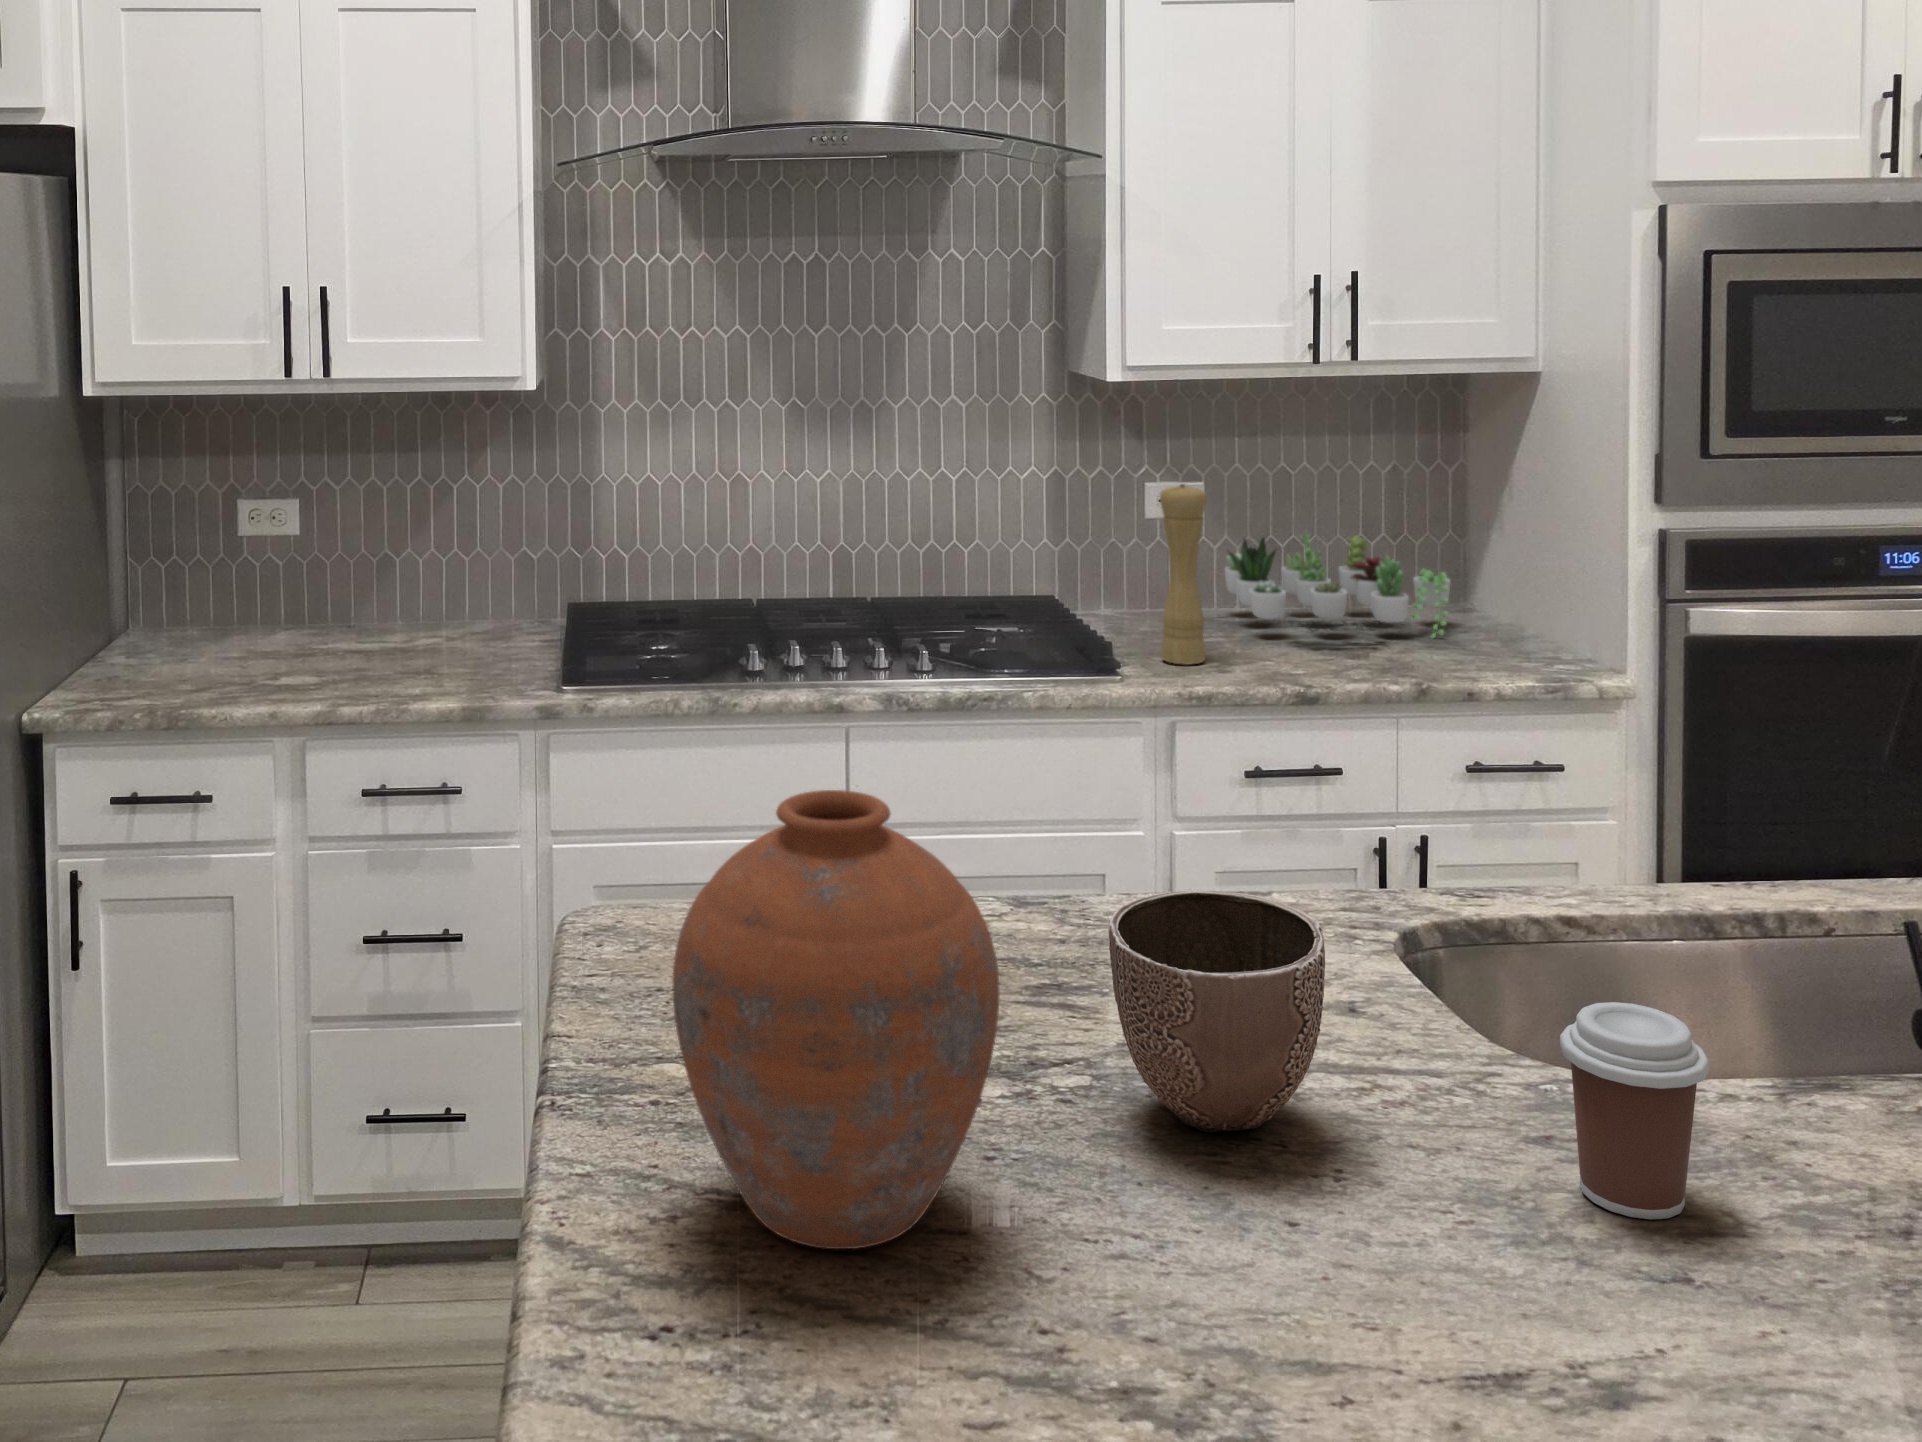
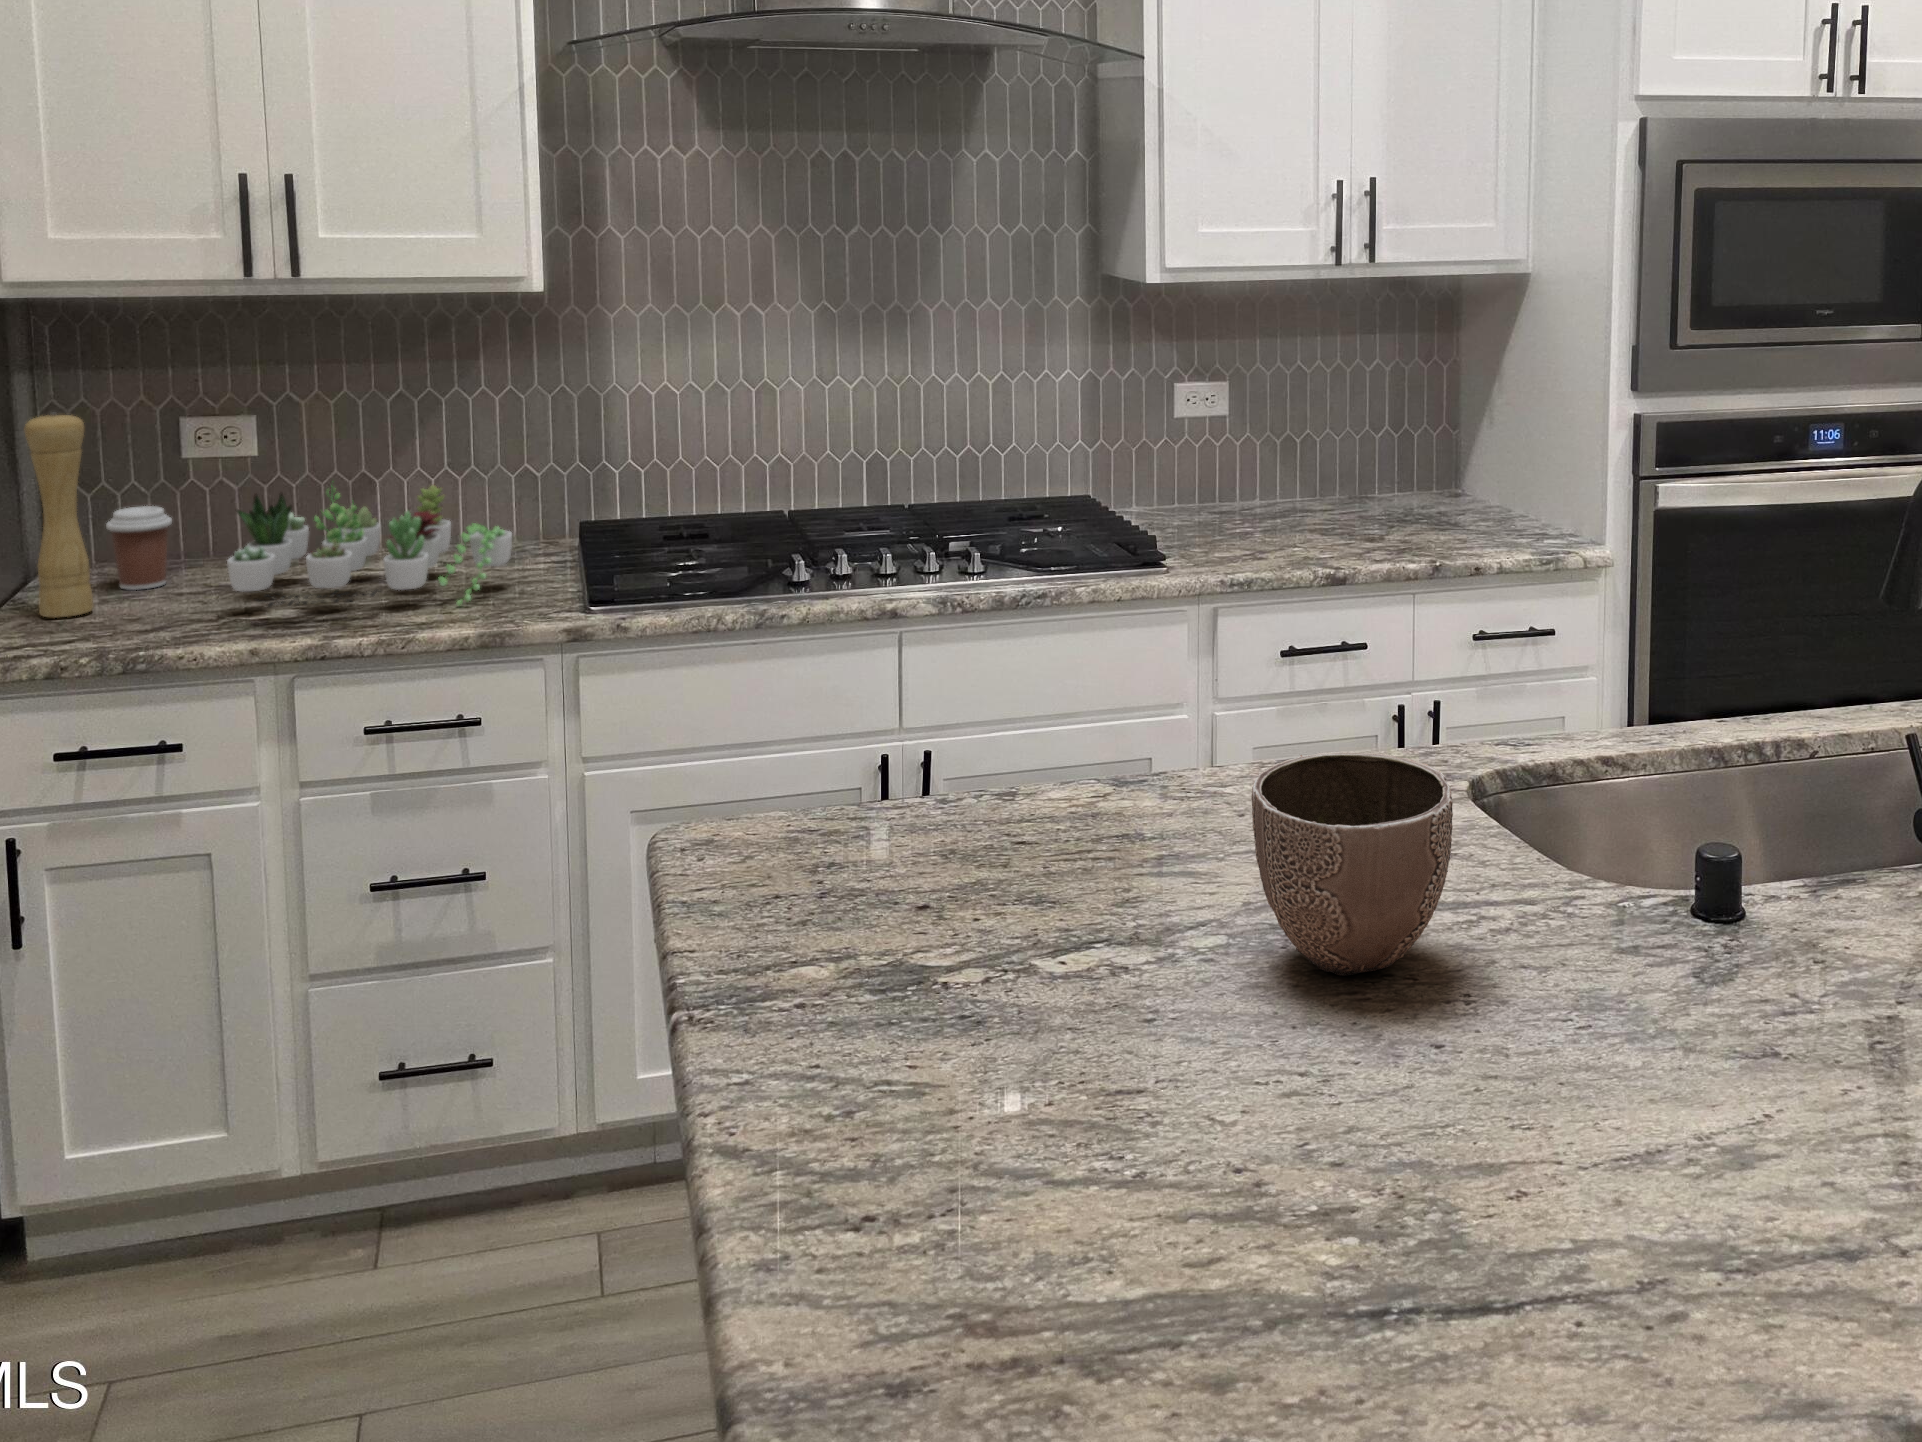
pepper mill: present [1160,484,1207,665] -> present [24,412,93,618]
succulent plant: present [1225,534,1450,638] -> present [227,485,512,607]
vase: present [672,790,999,1249] -> none [847,674,1176,1122]
coffee cup: present [1560,1002,1709,1219] -> present [106,506,172,590]

